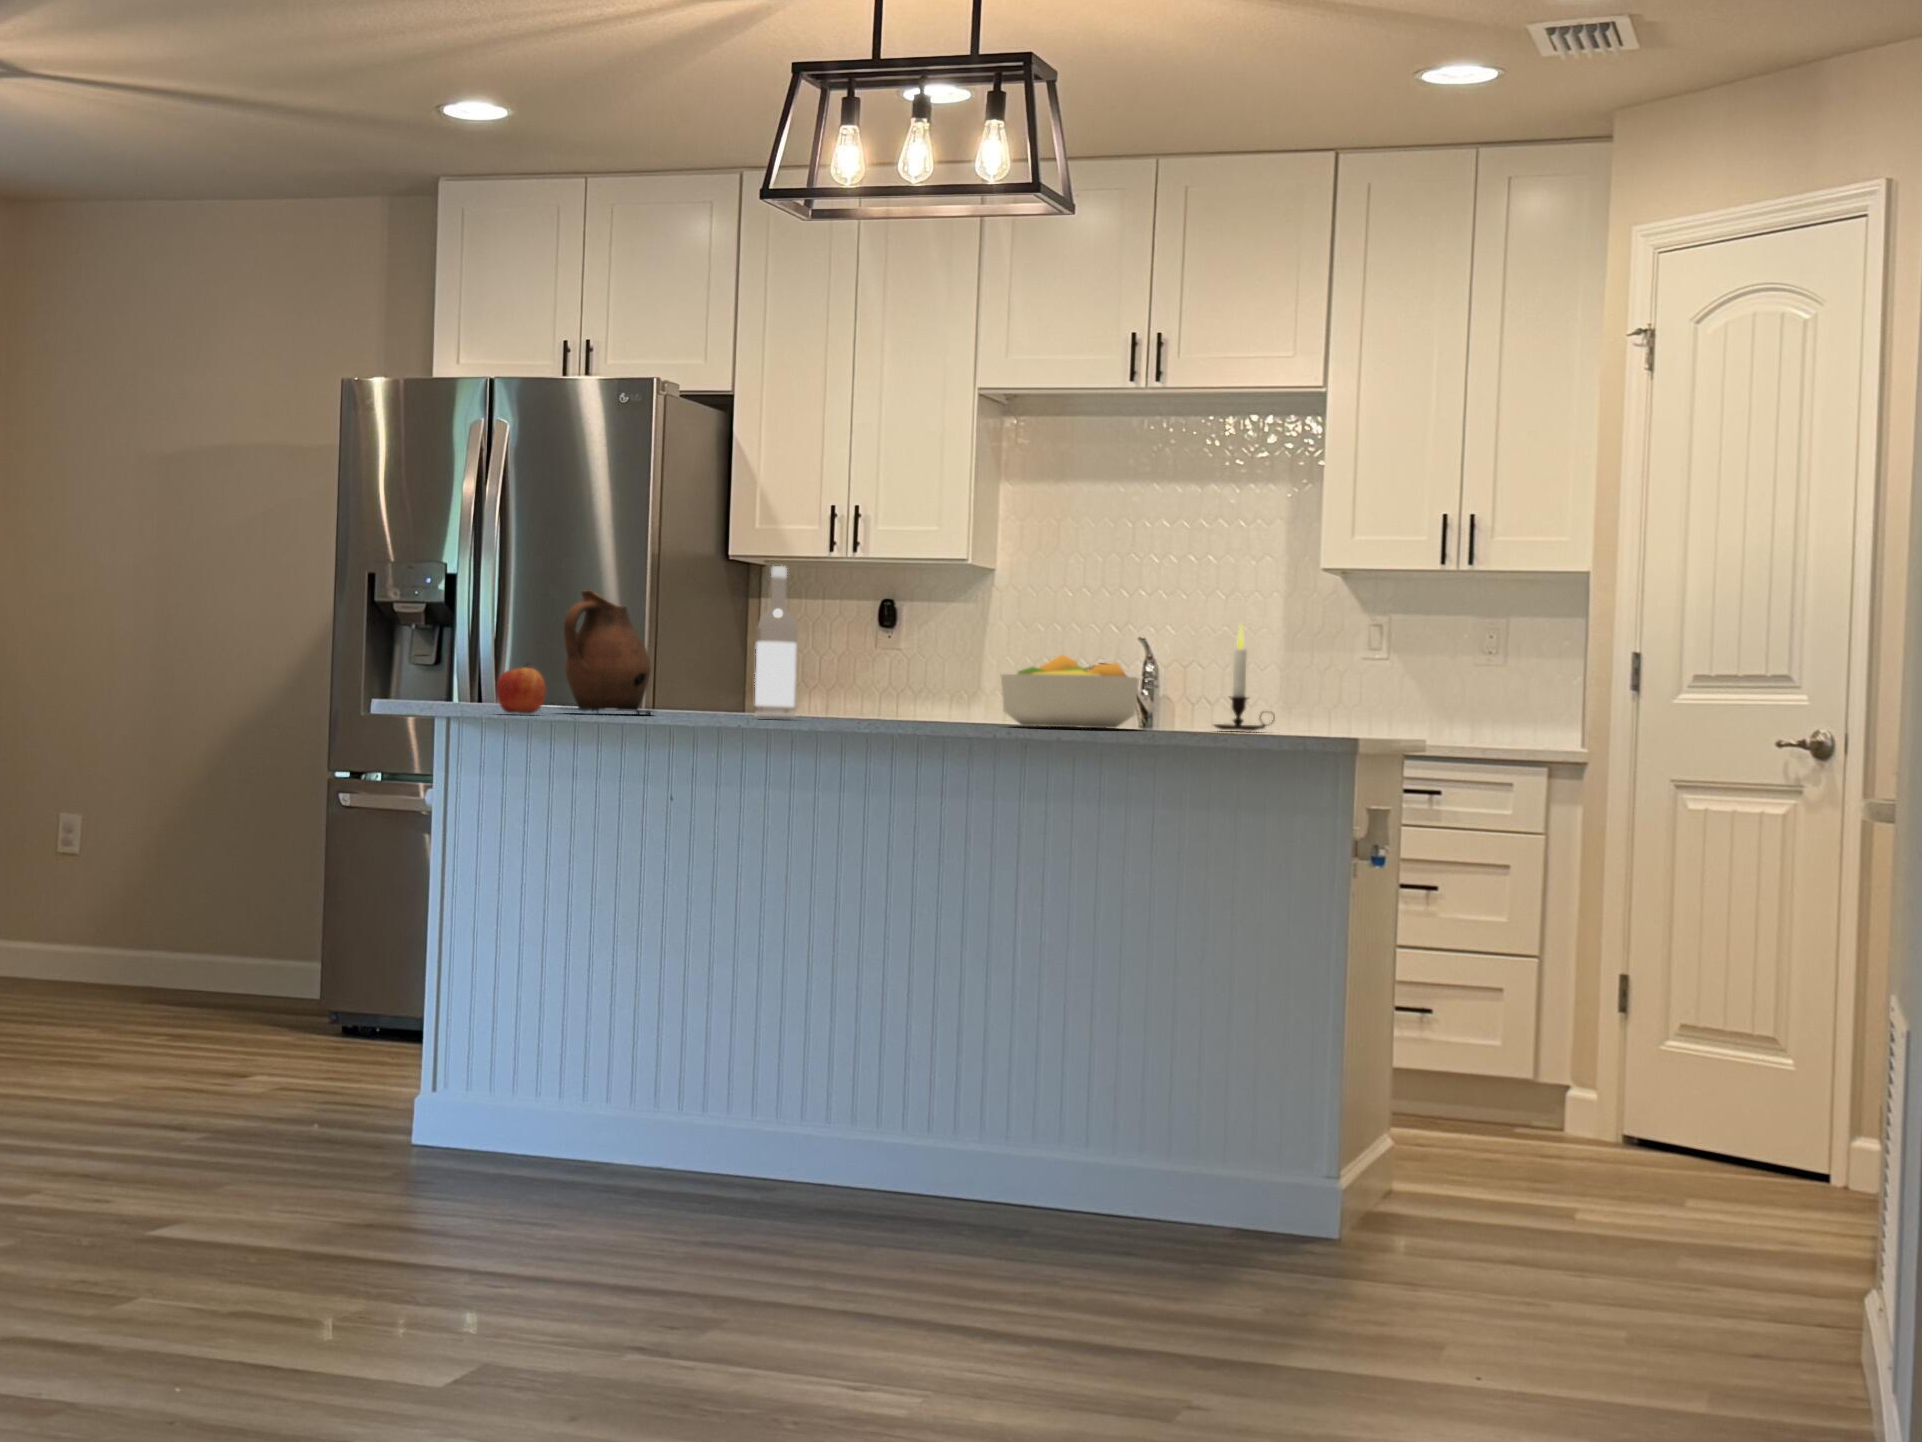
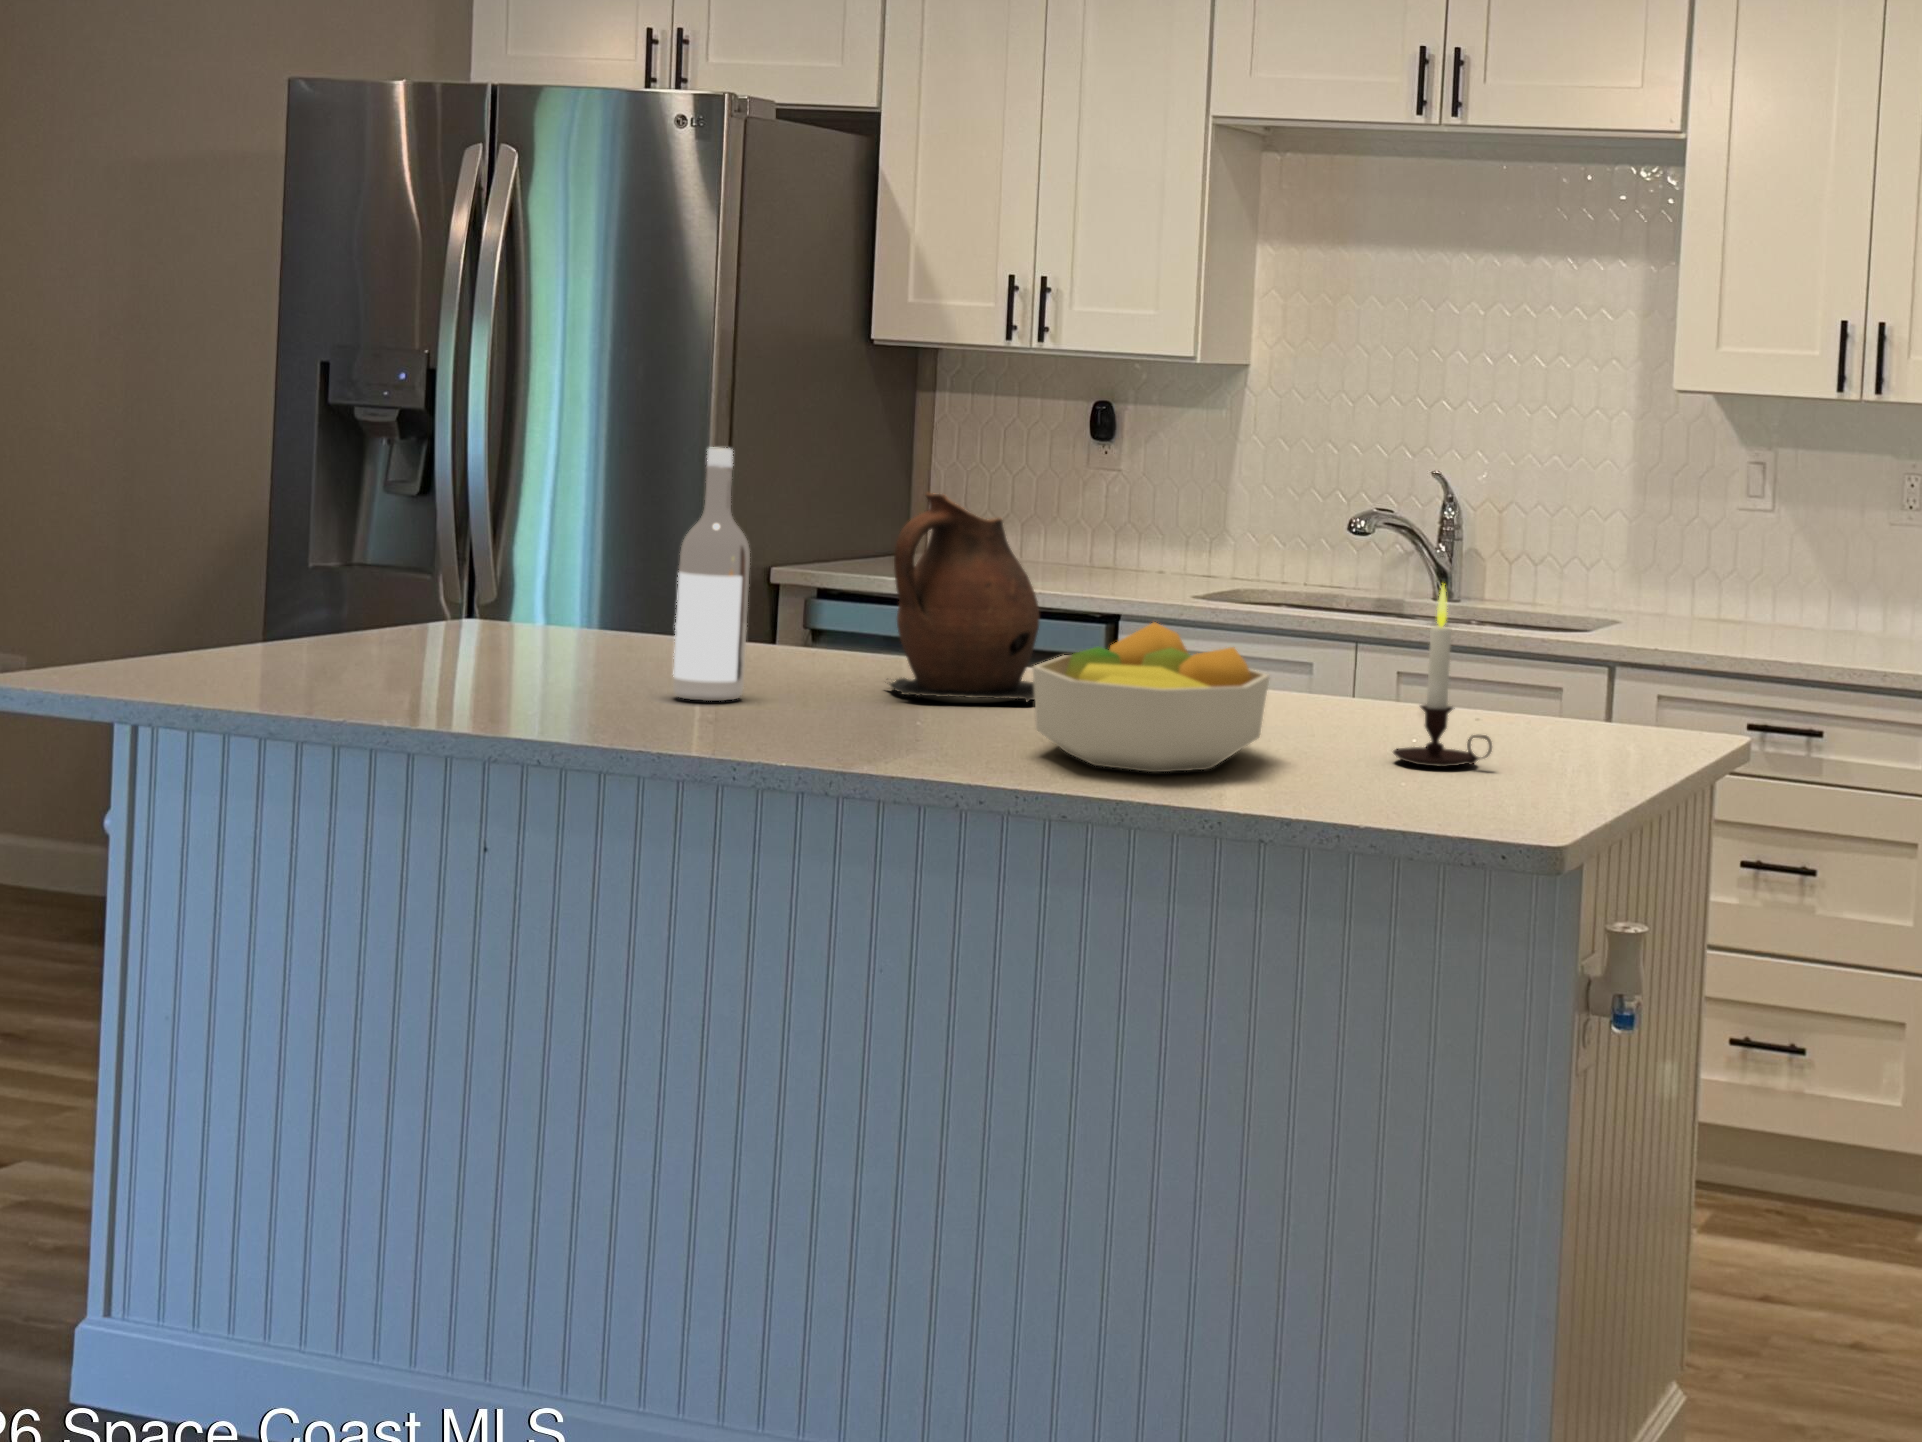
ceramic pitcher: present [563,590,652,714] -> present [890,493,1040,702]
apple: present [497,666,546,714] -> none [224,604,311,691]

